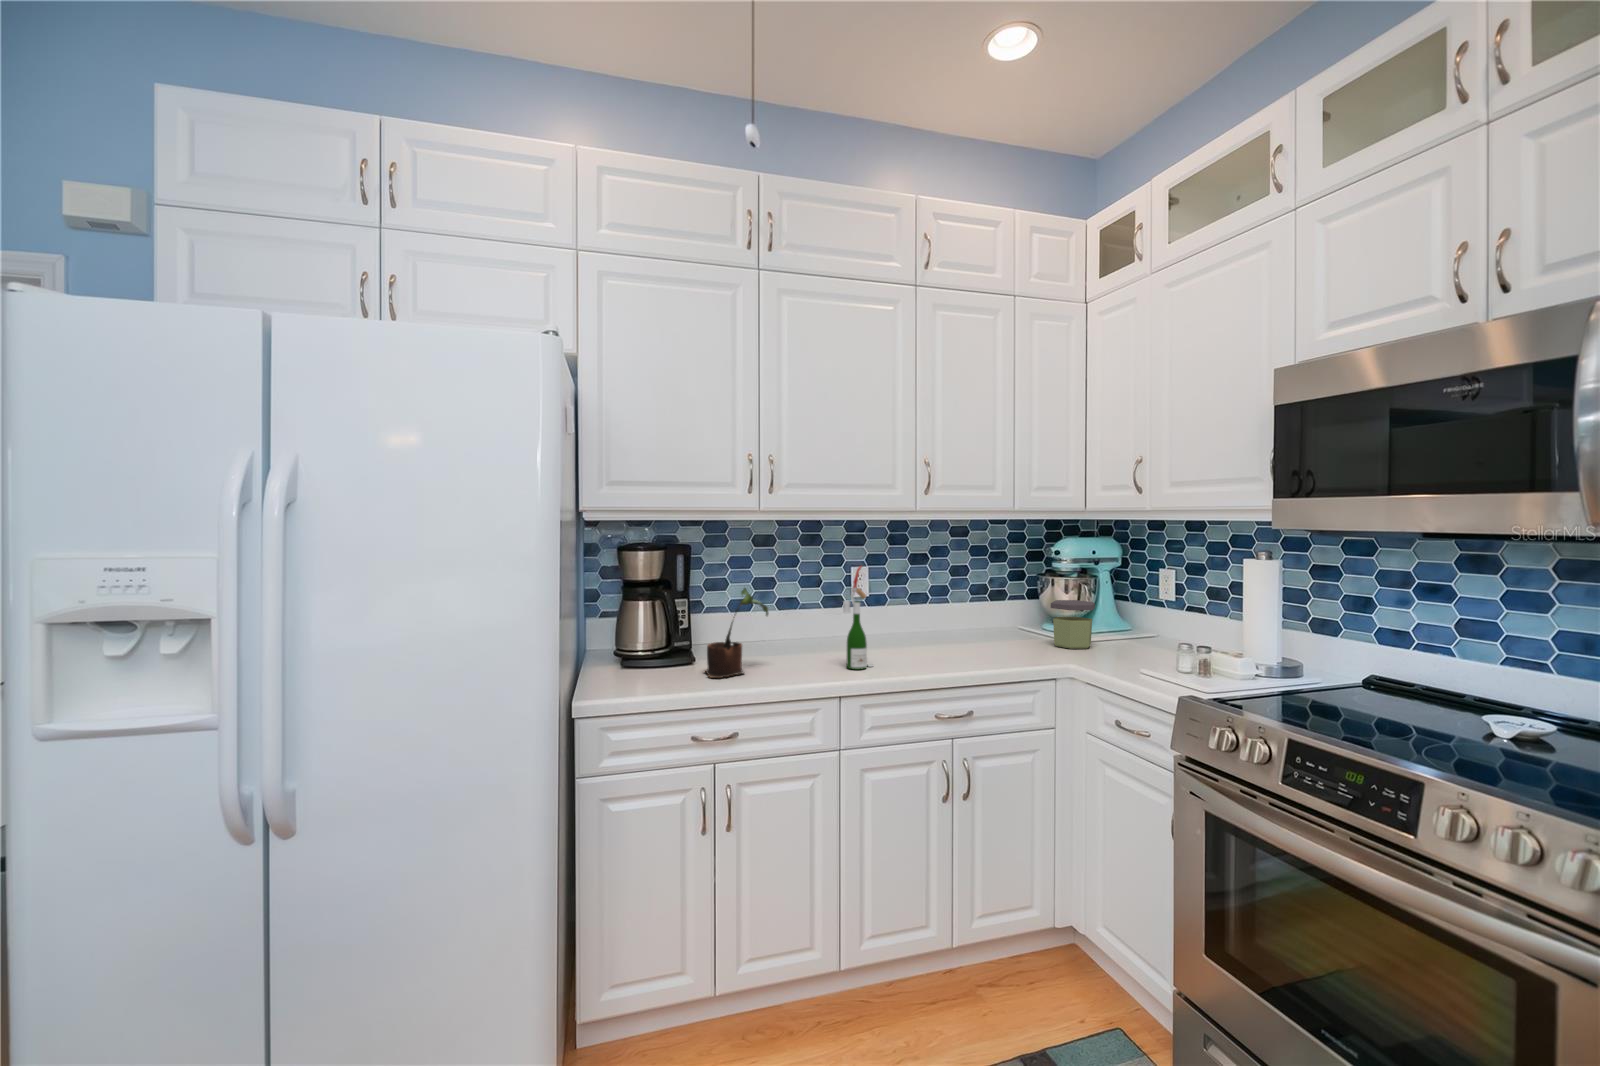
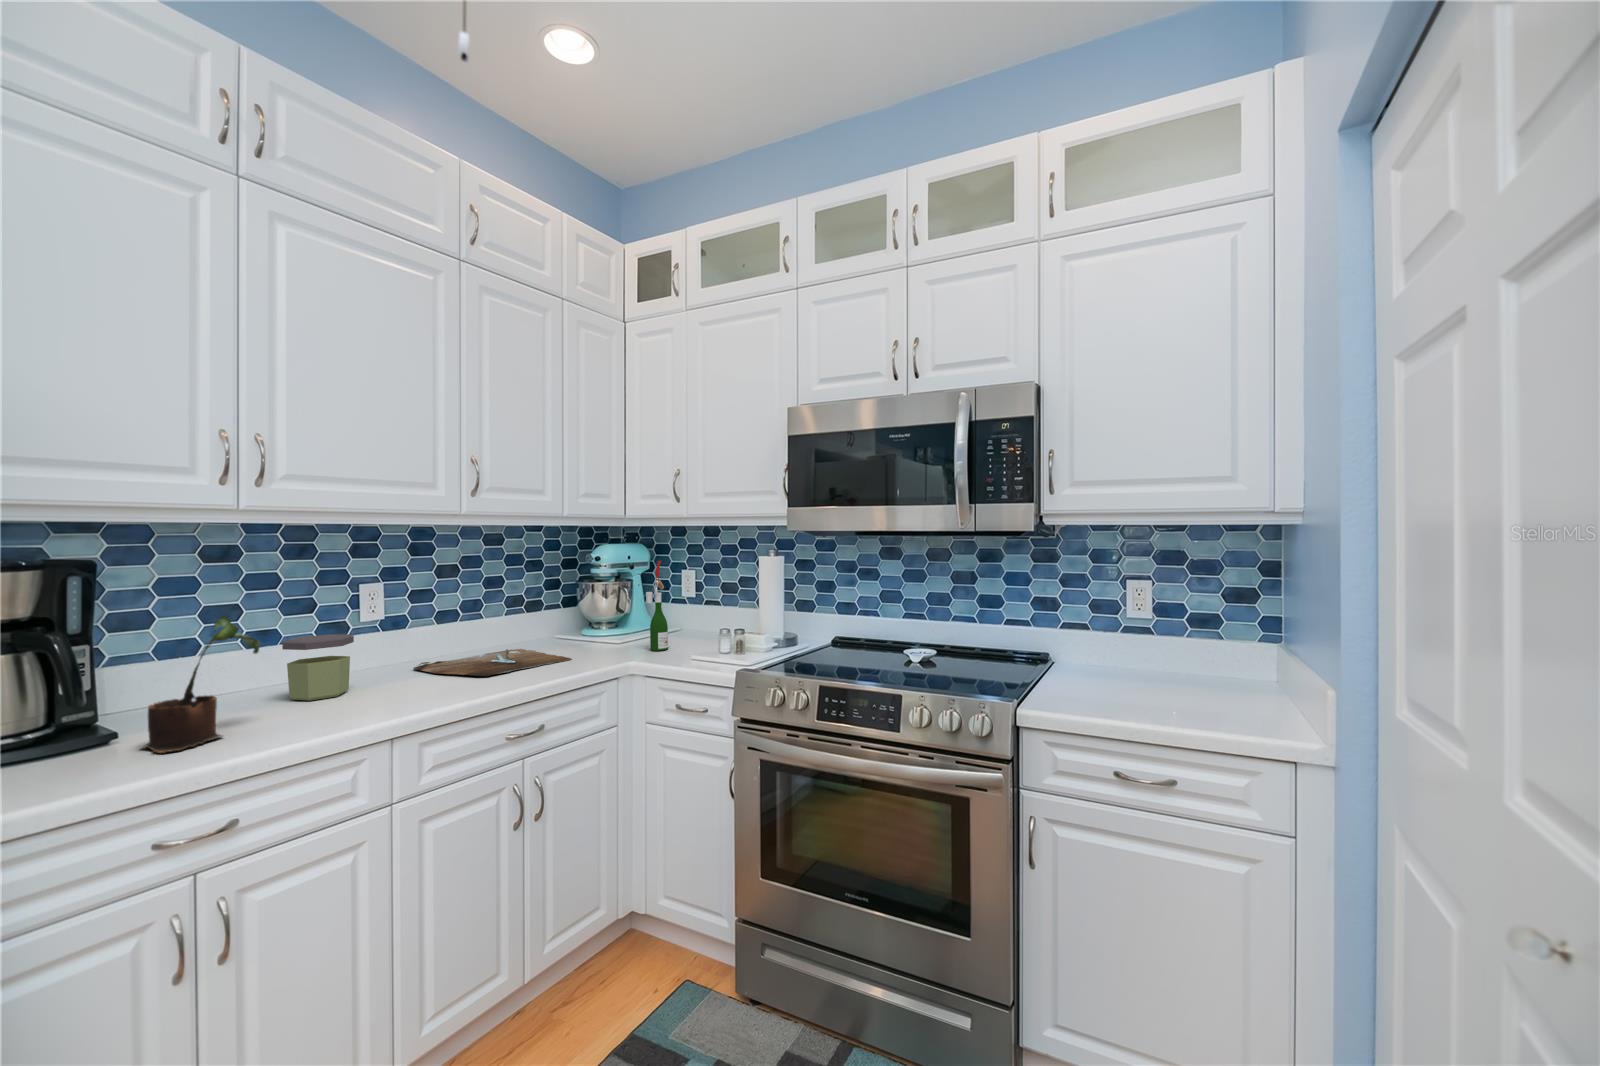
wine bottle: present [843,566,873,670] -> present [646,561,669,651]
jar: present [1051,600,1095,649] -> present [282,634,354,700]
cutting board: none [885,635,1017,658] -> present [414,649,572,676]

